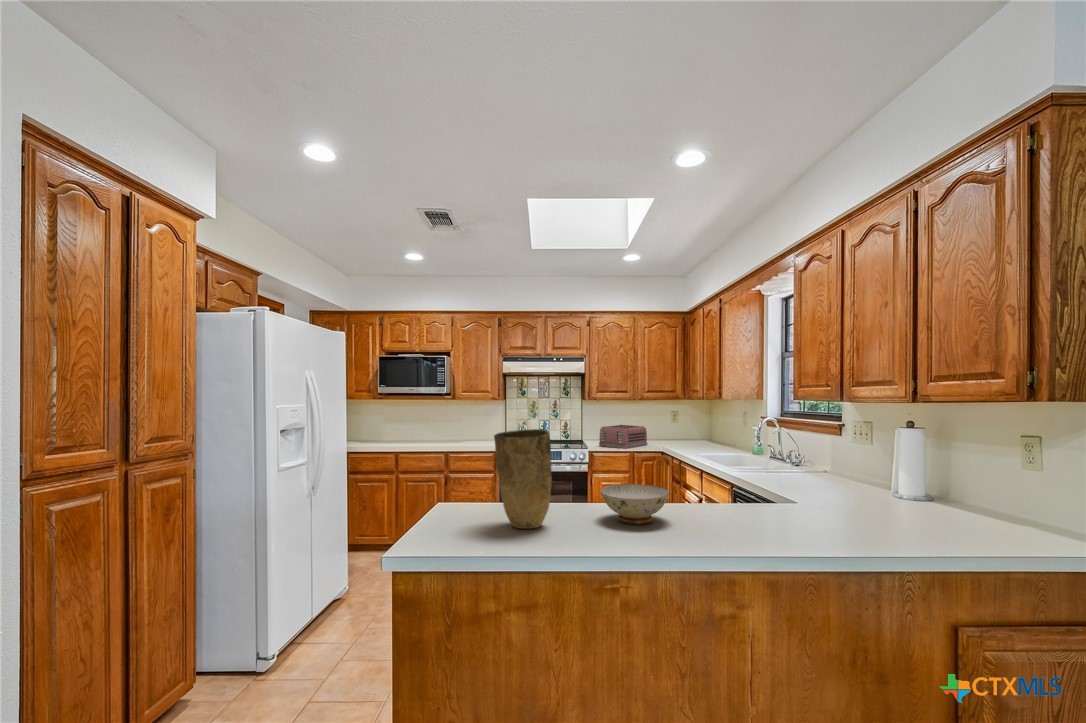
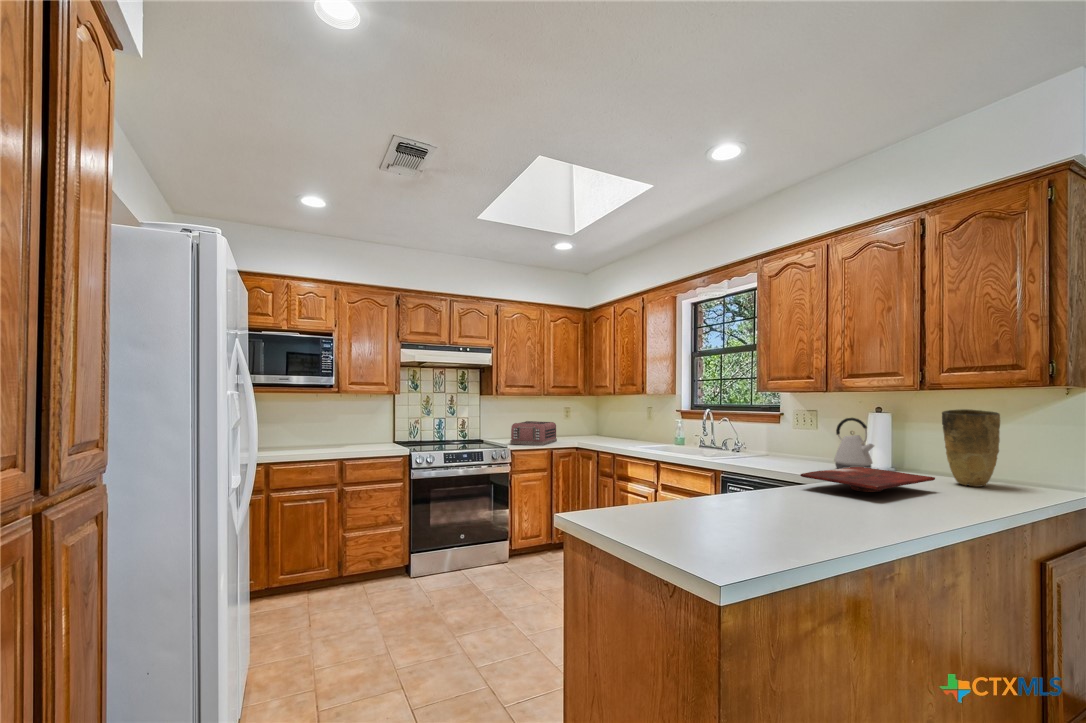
vase: present [494,429,552,529] -> present [942,409,1000,487]
kettle: none [836,434,882,499] -> present [834,418,874,469]
ceramic bowl: present [601,484,669,524] -> none [732,470,804,509]
cutting board: none [723,491,885,521] -> present [800,467,935,492]

